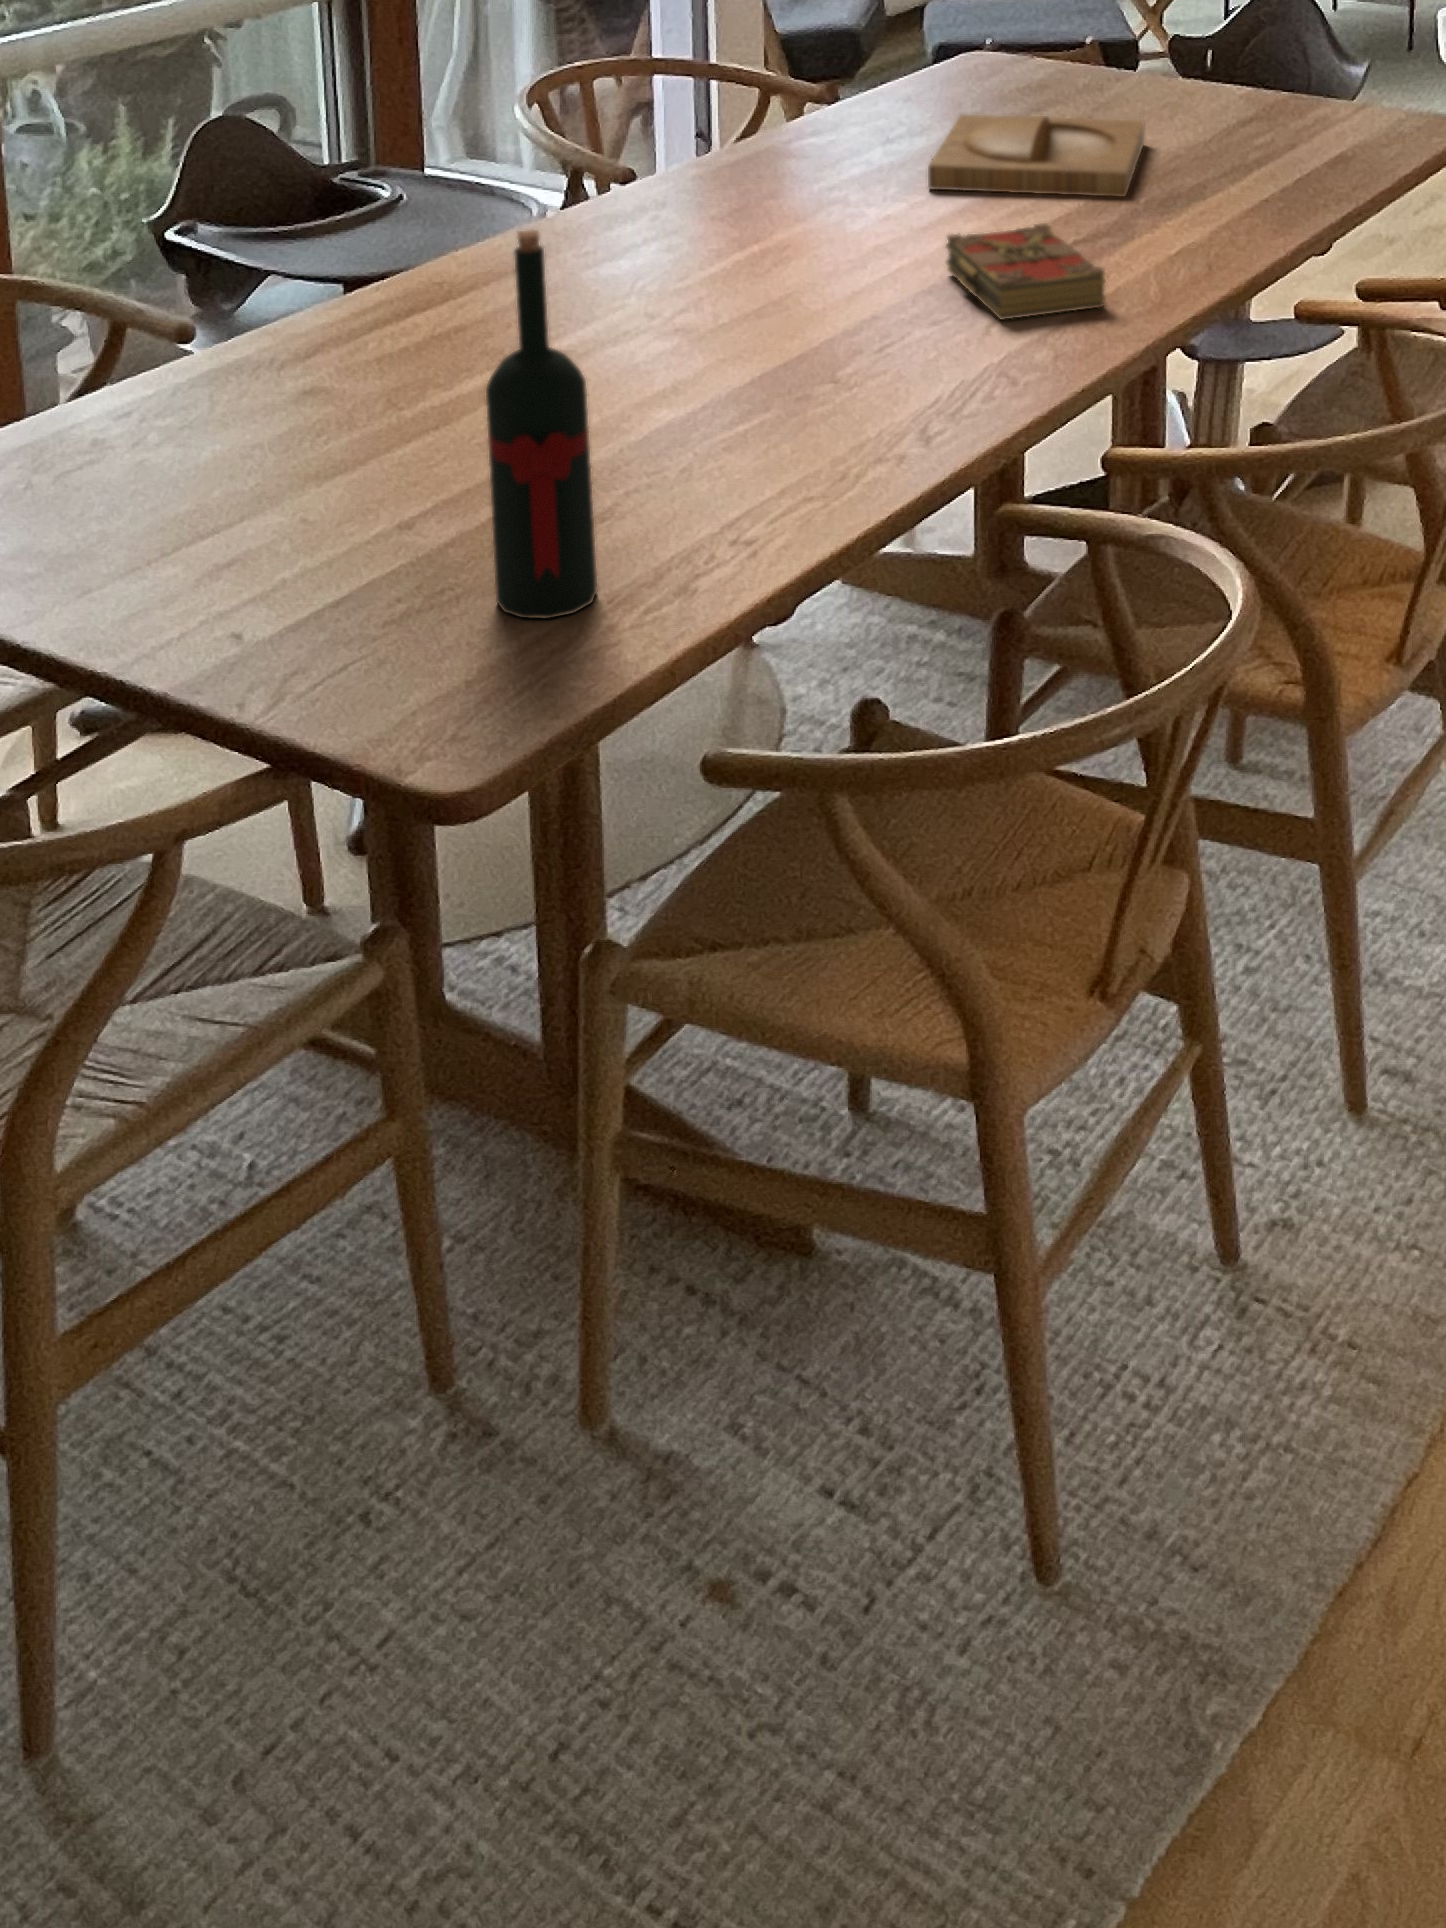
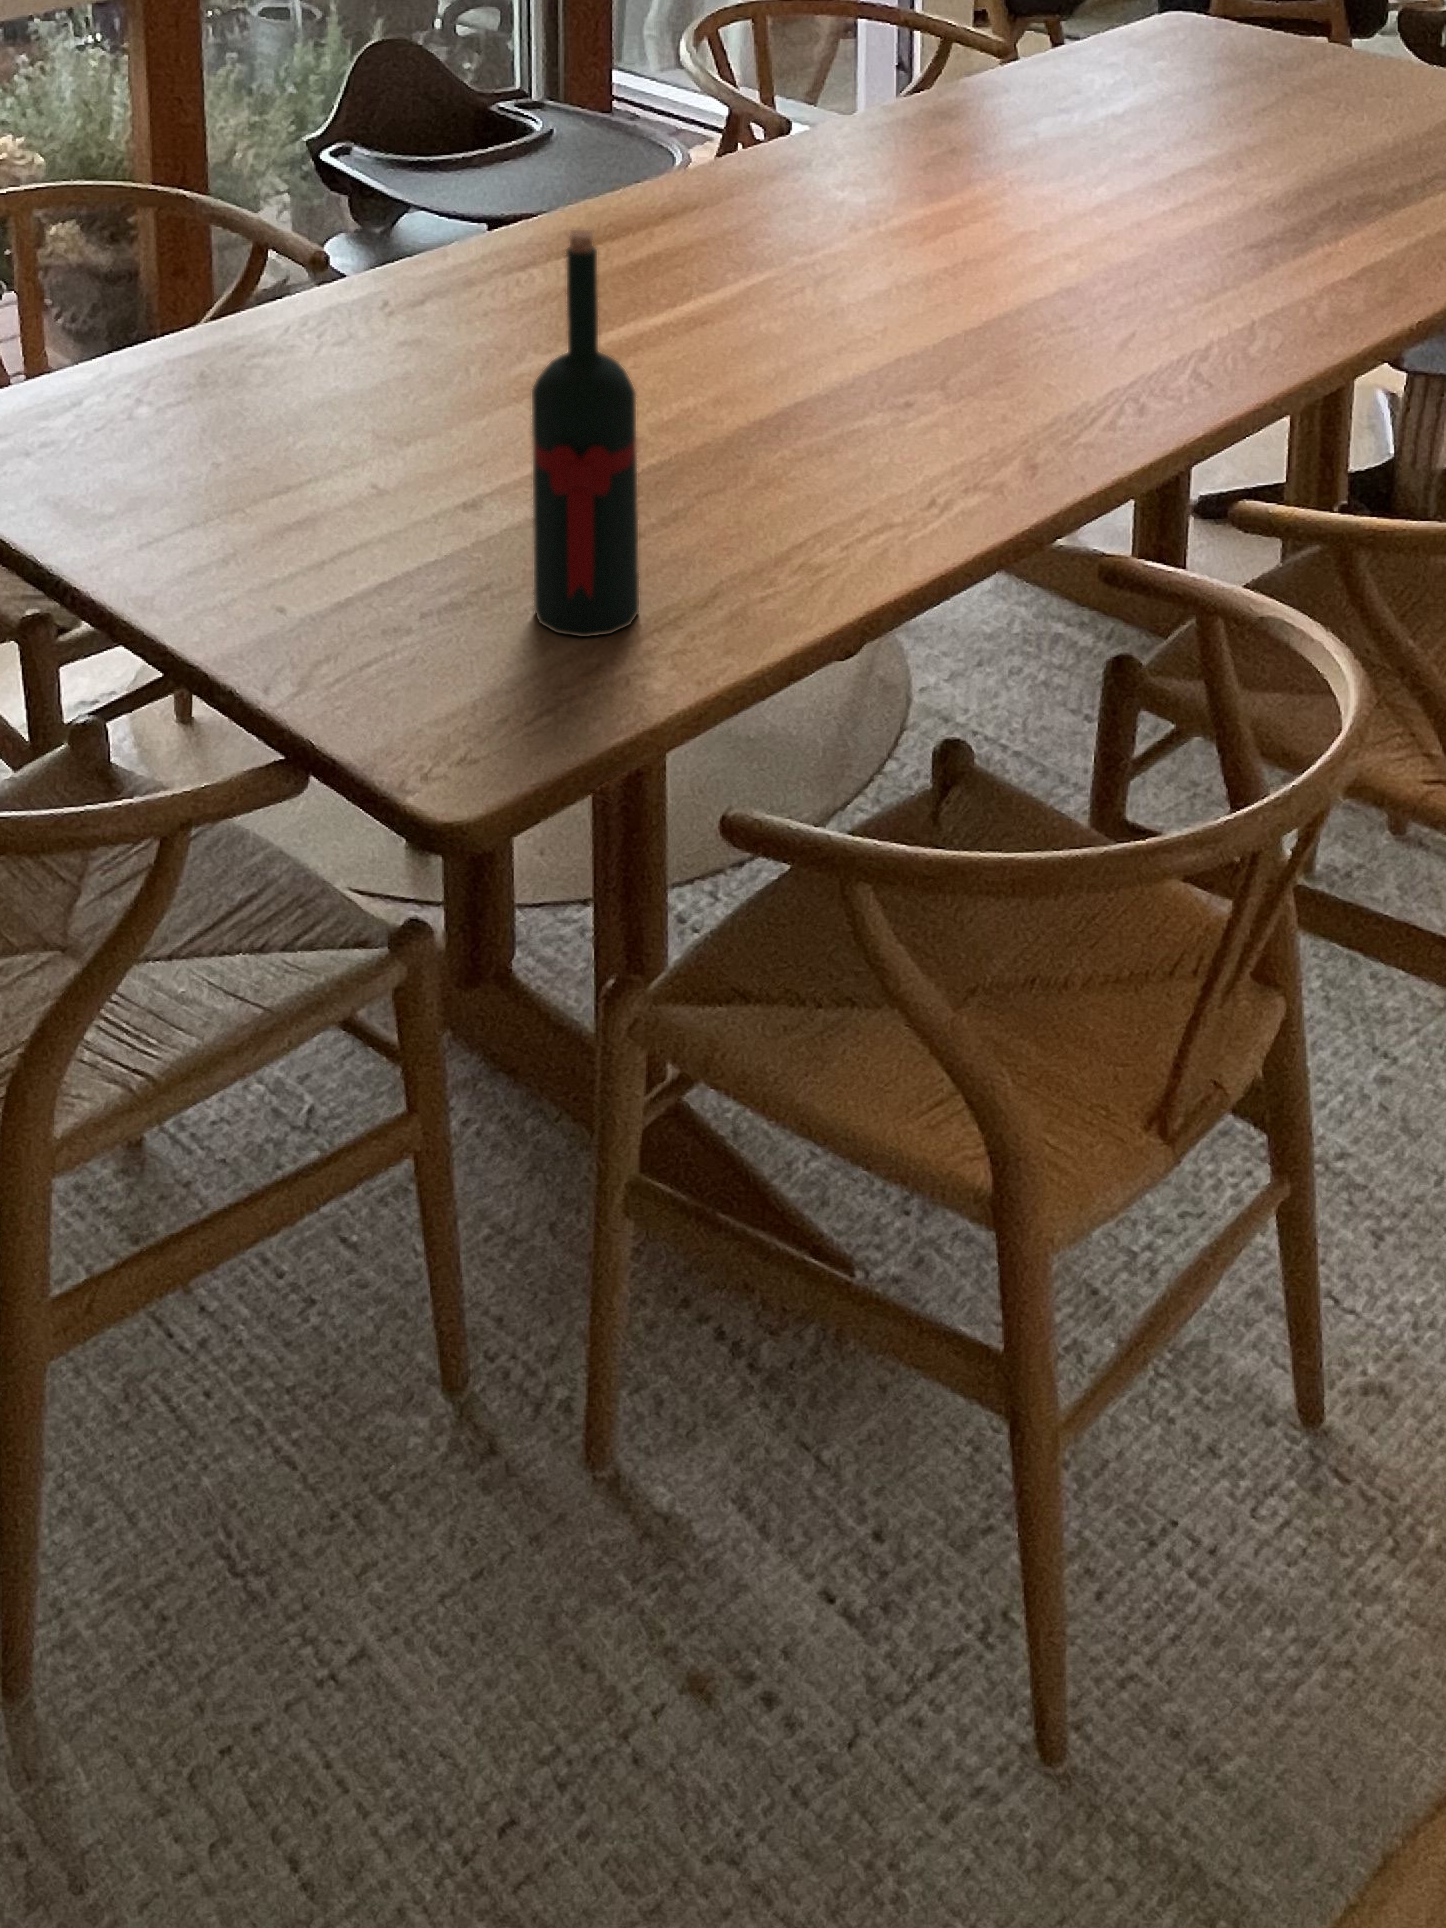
tray: present [928,115,1145,196] -> none [1091,90,1345,200]
book: present [946,223,1105,320] -> none [1089,229,1261,337]

